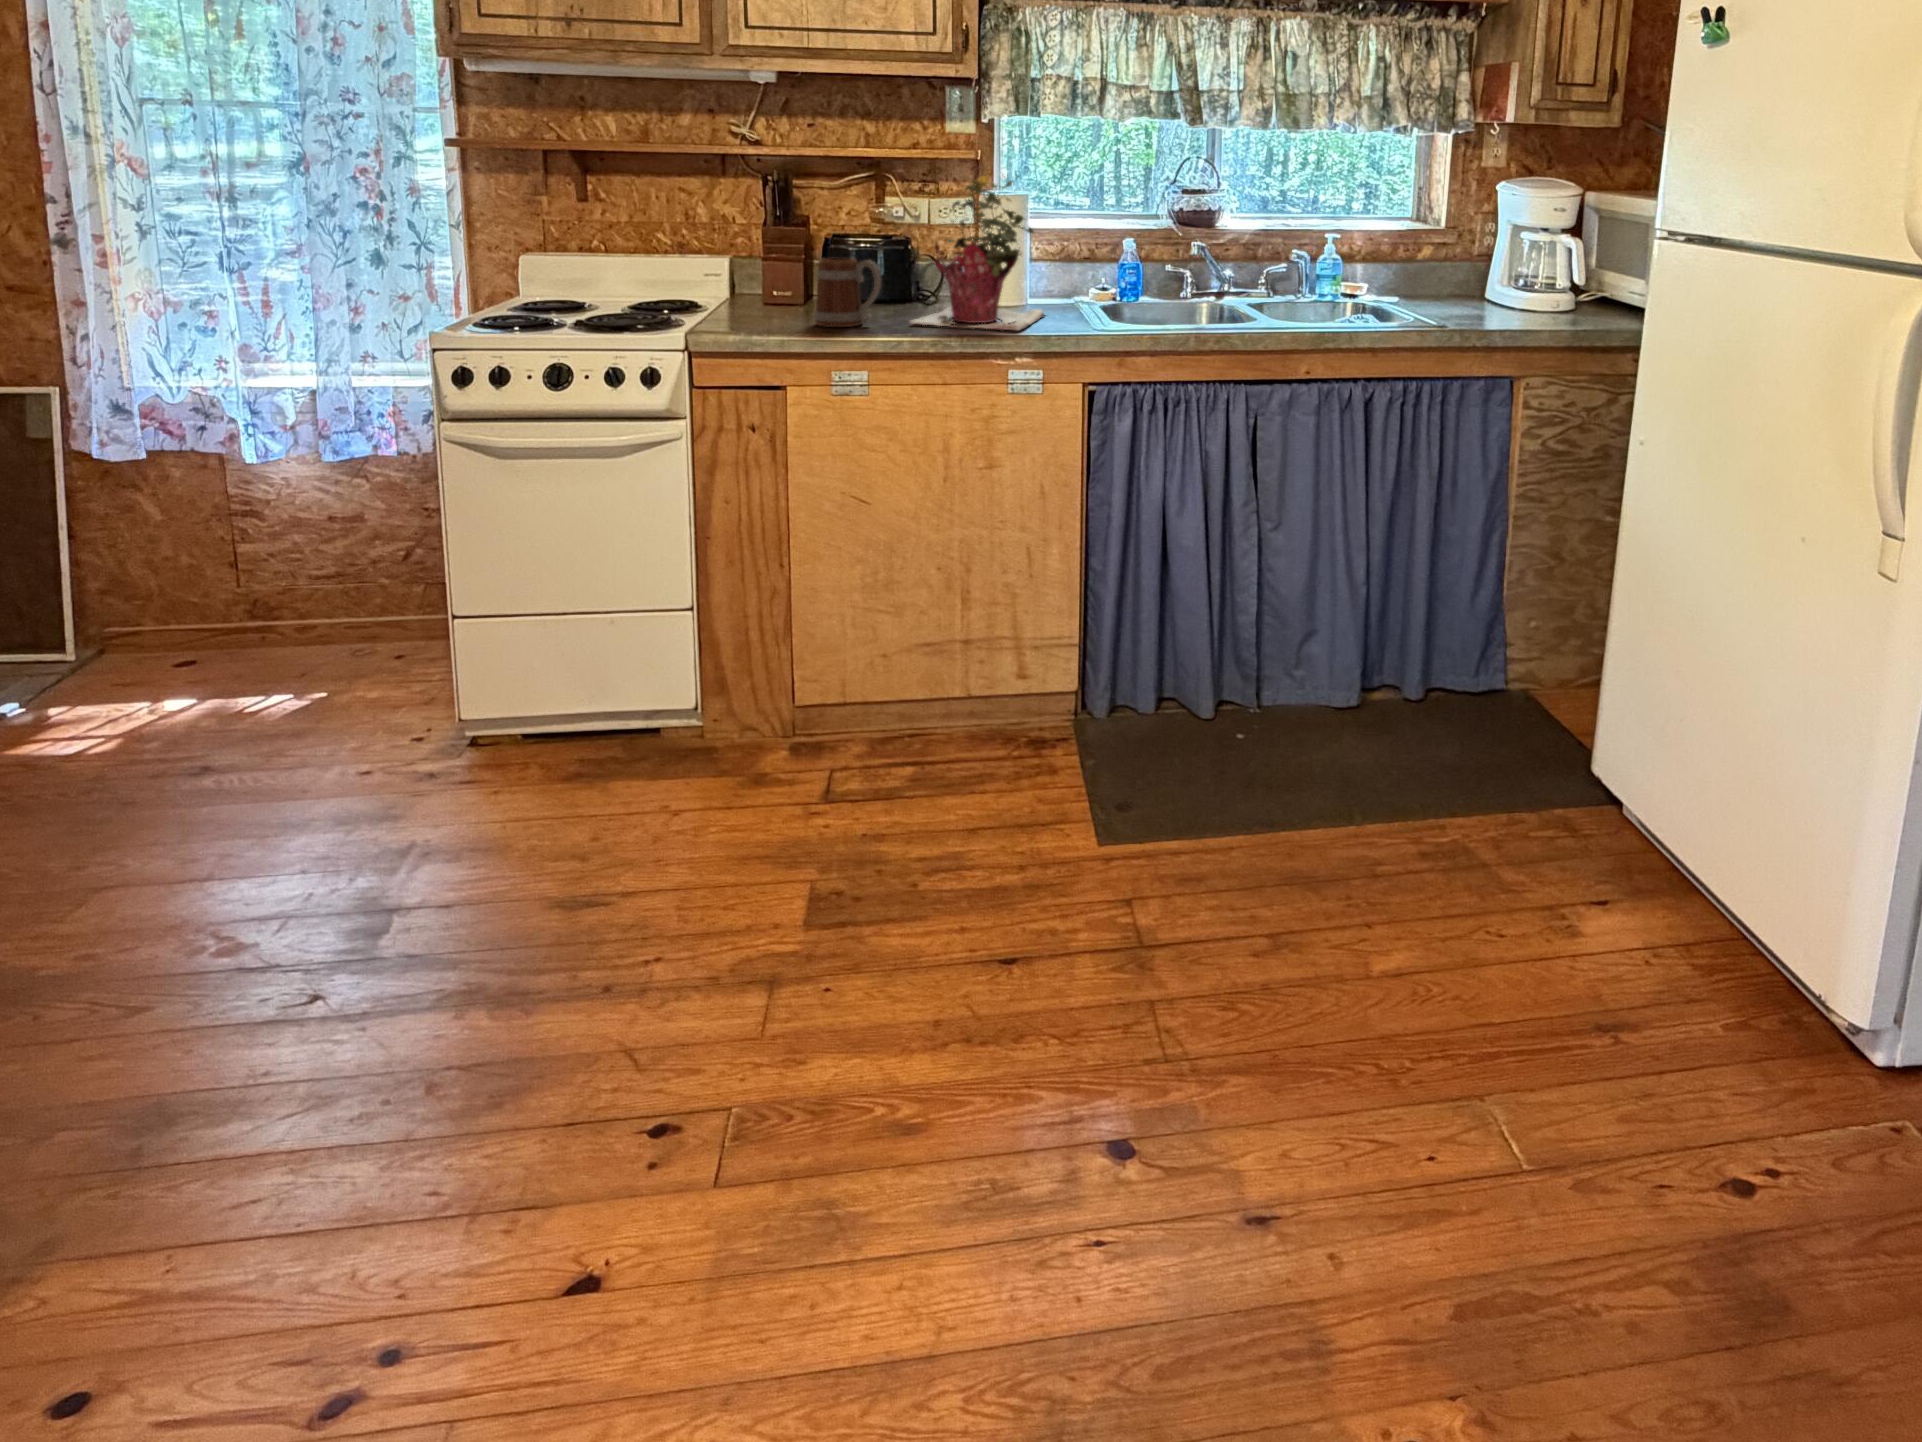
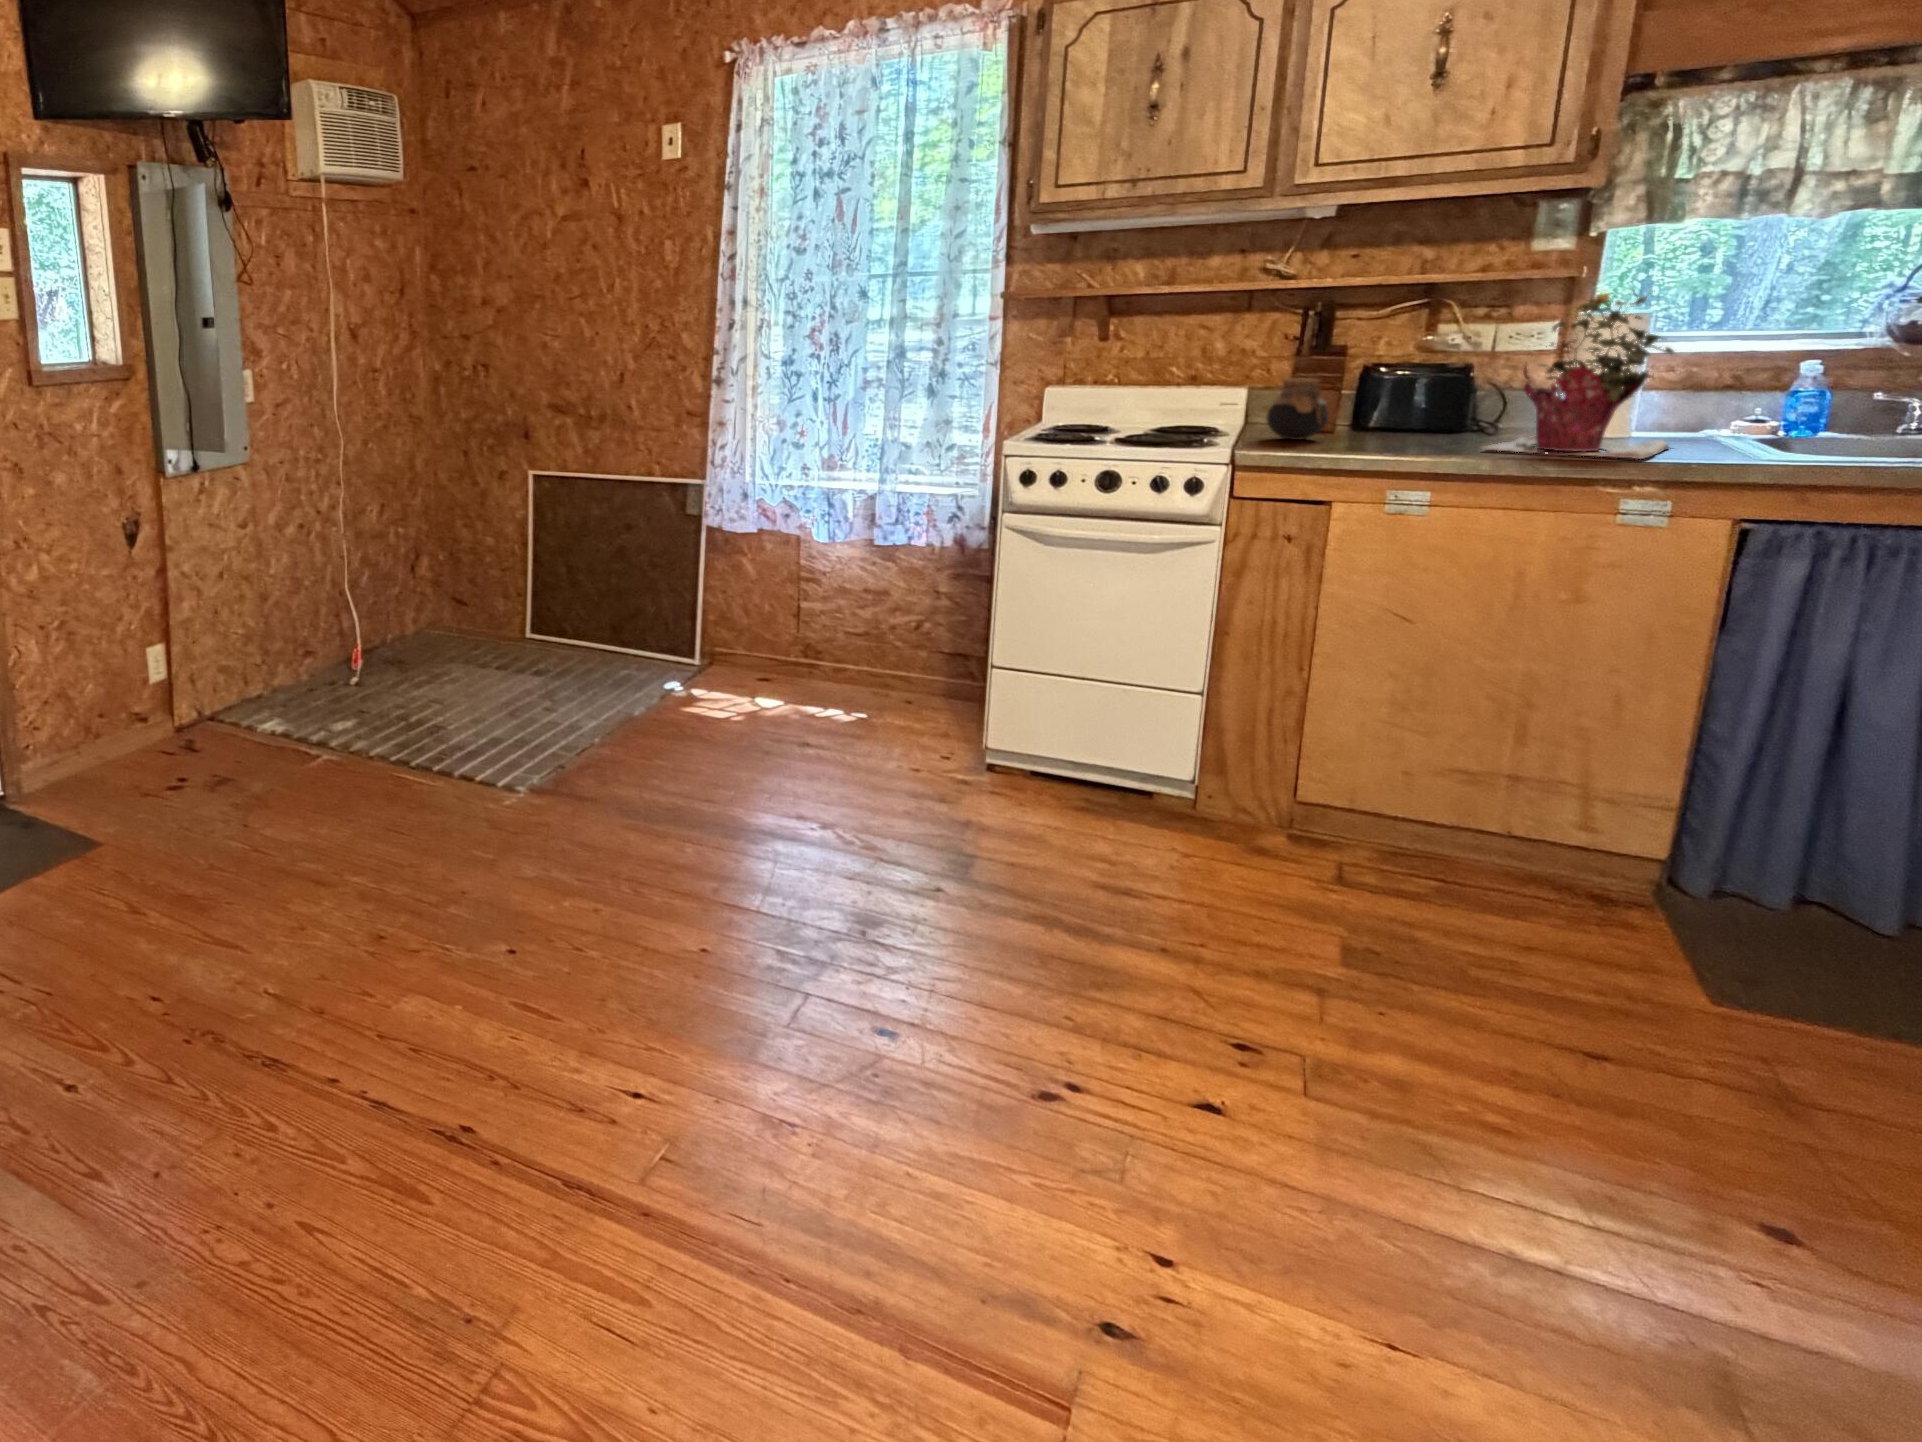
jar: none [735,250,791,316] -> present [1266,379,1328,440]
mug: present [814,258,881,327] -> none [1362,383,1453,450]

